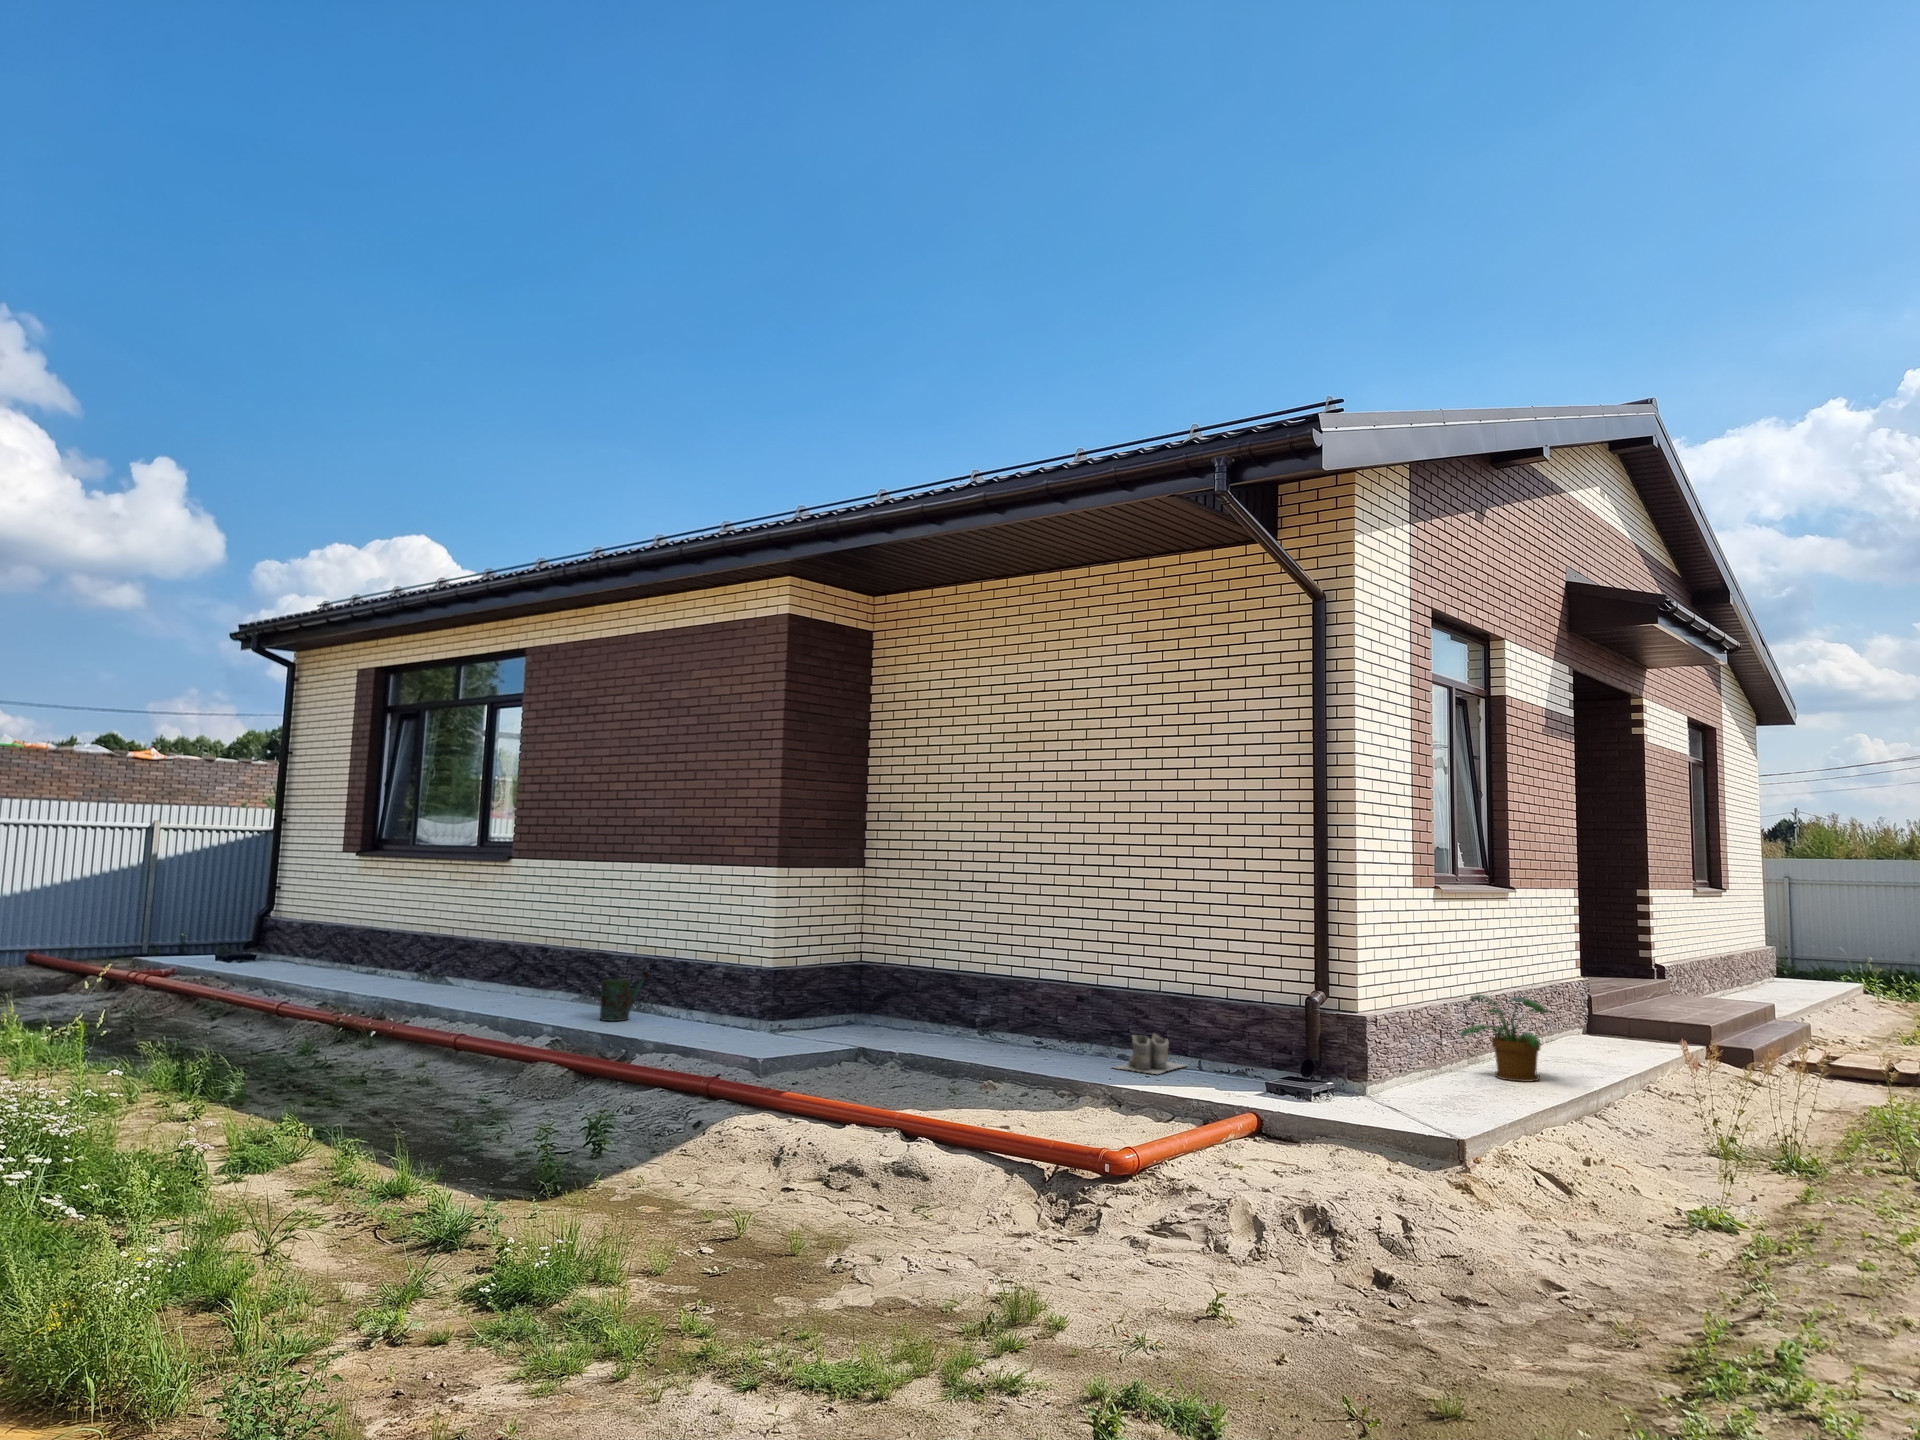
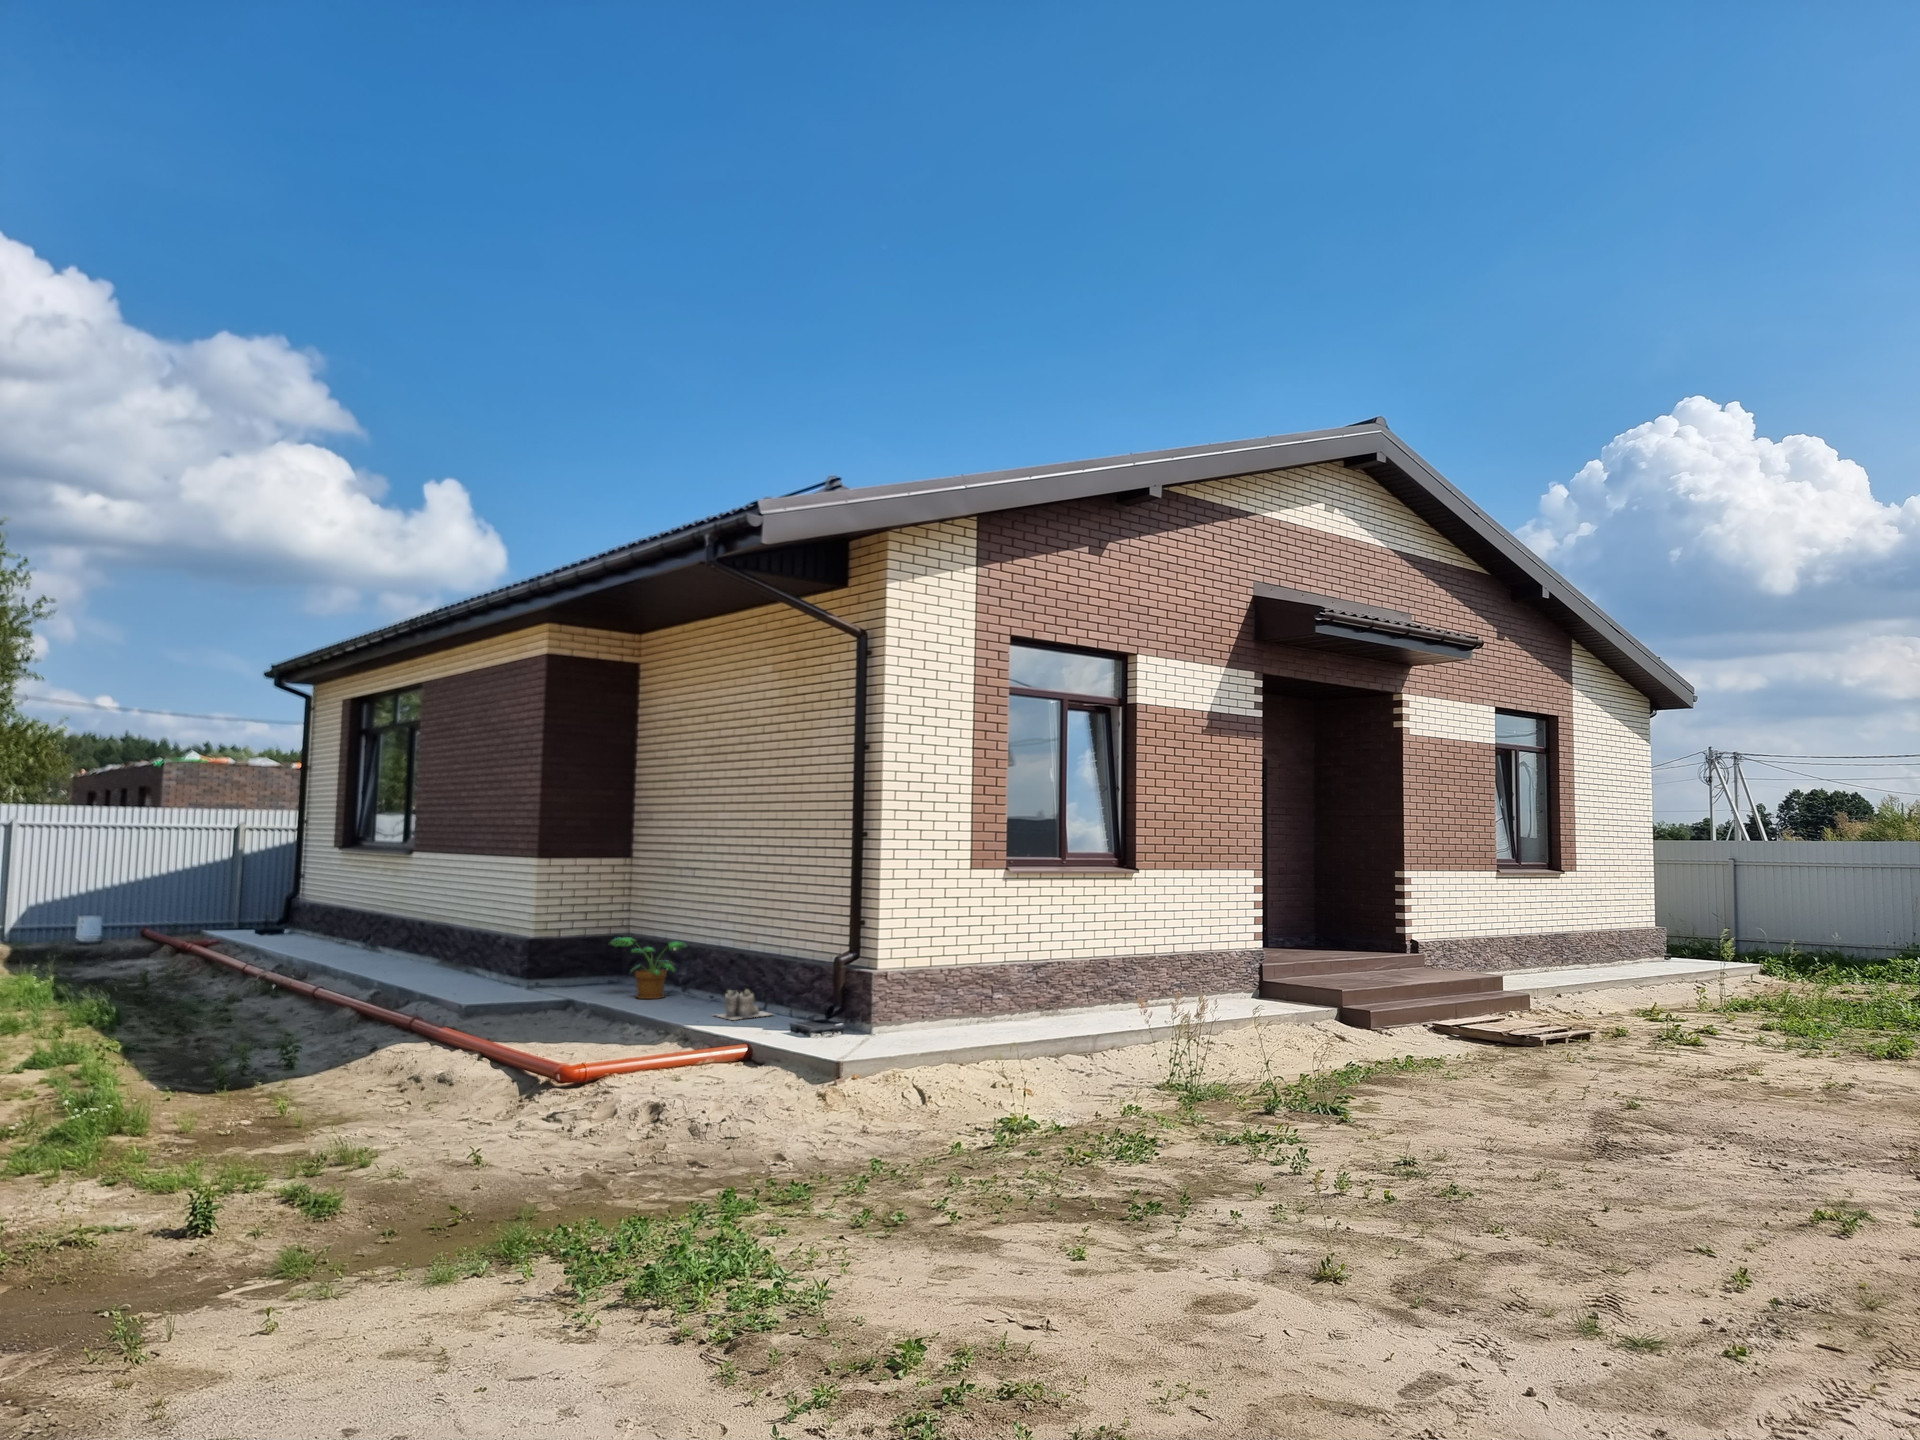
watering can: present [594,971,650,1021] -> none [419,942,472,980]
potted plant: present [1460,994,1551,1082] -> present [610,937,687,999]

